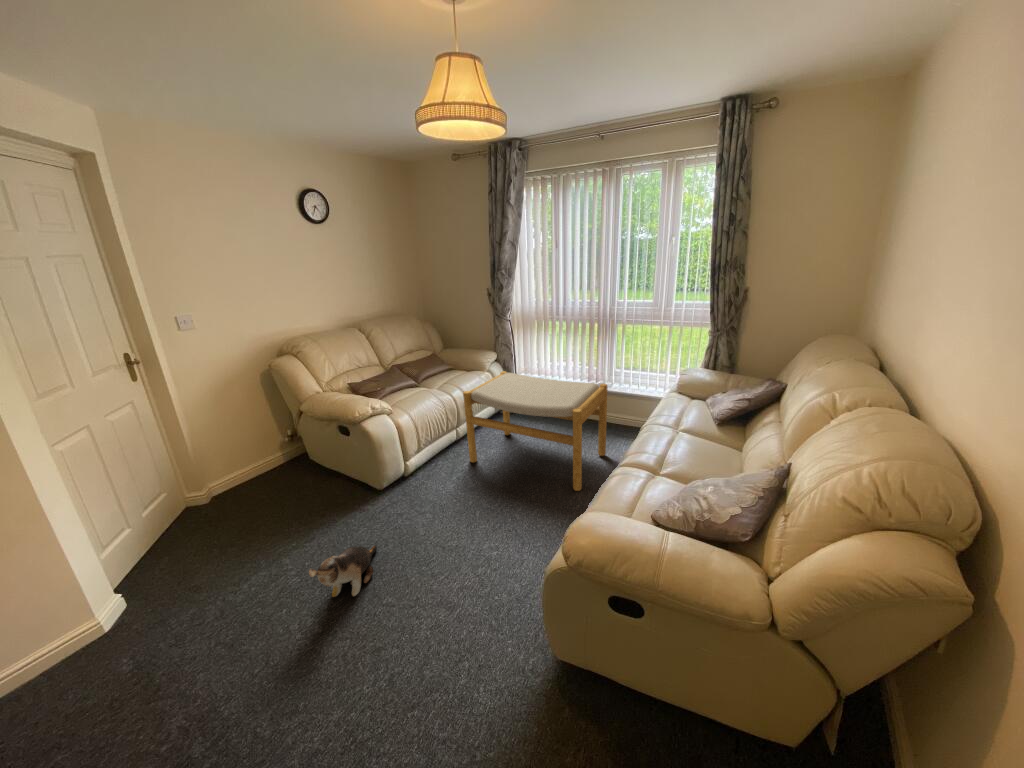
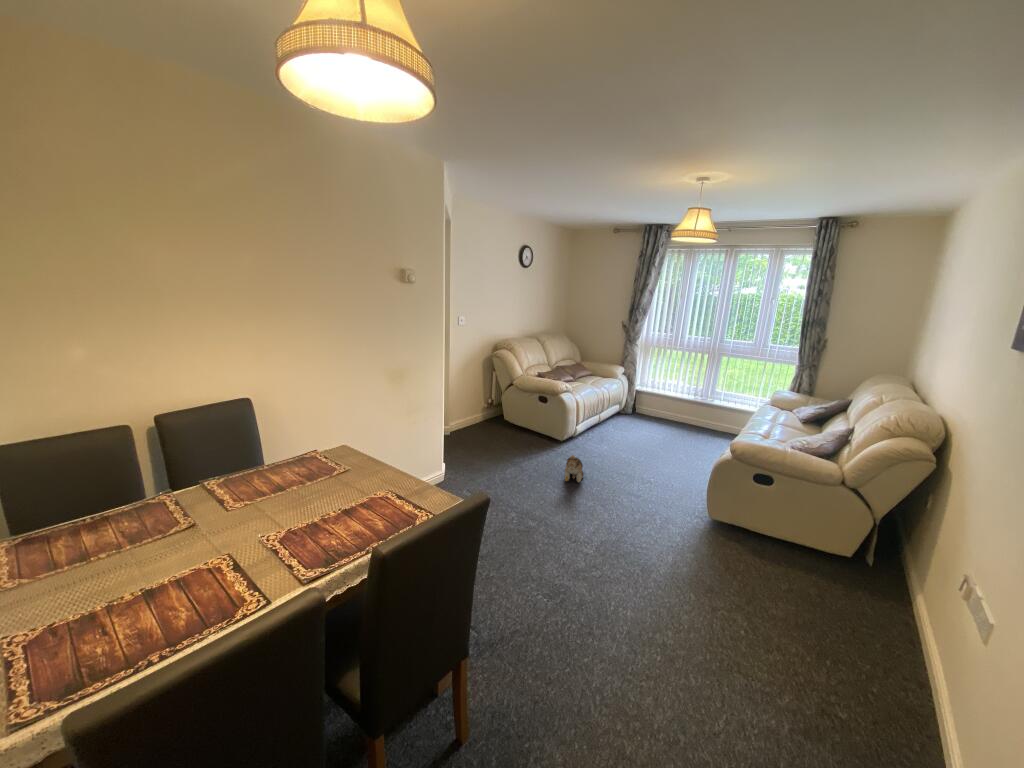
footstool: present [463,371,607,491] -> none [613,379,720,459]

